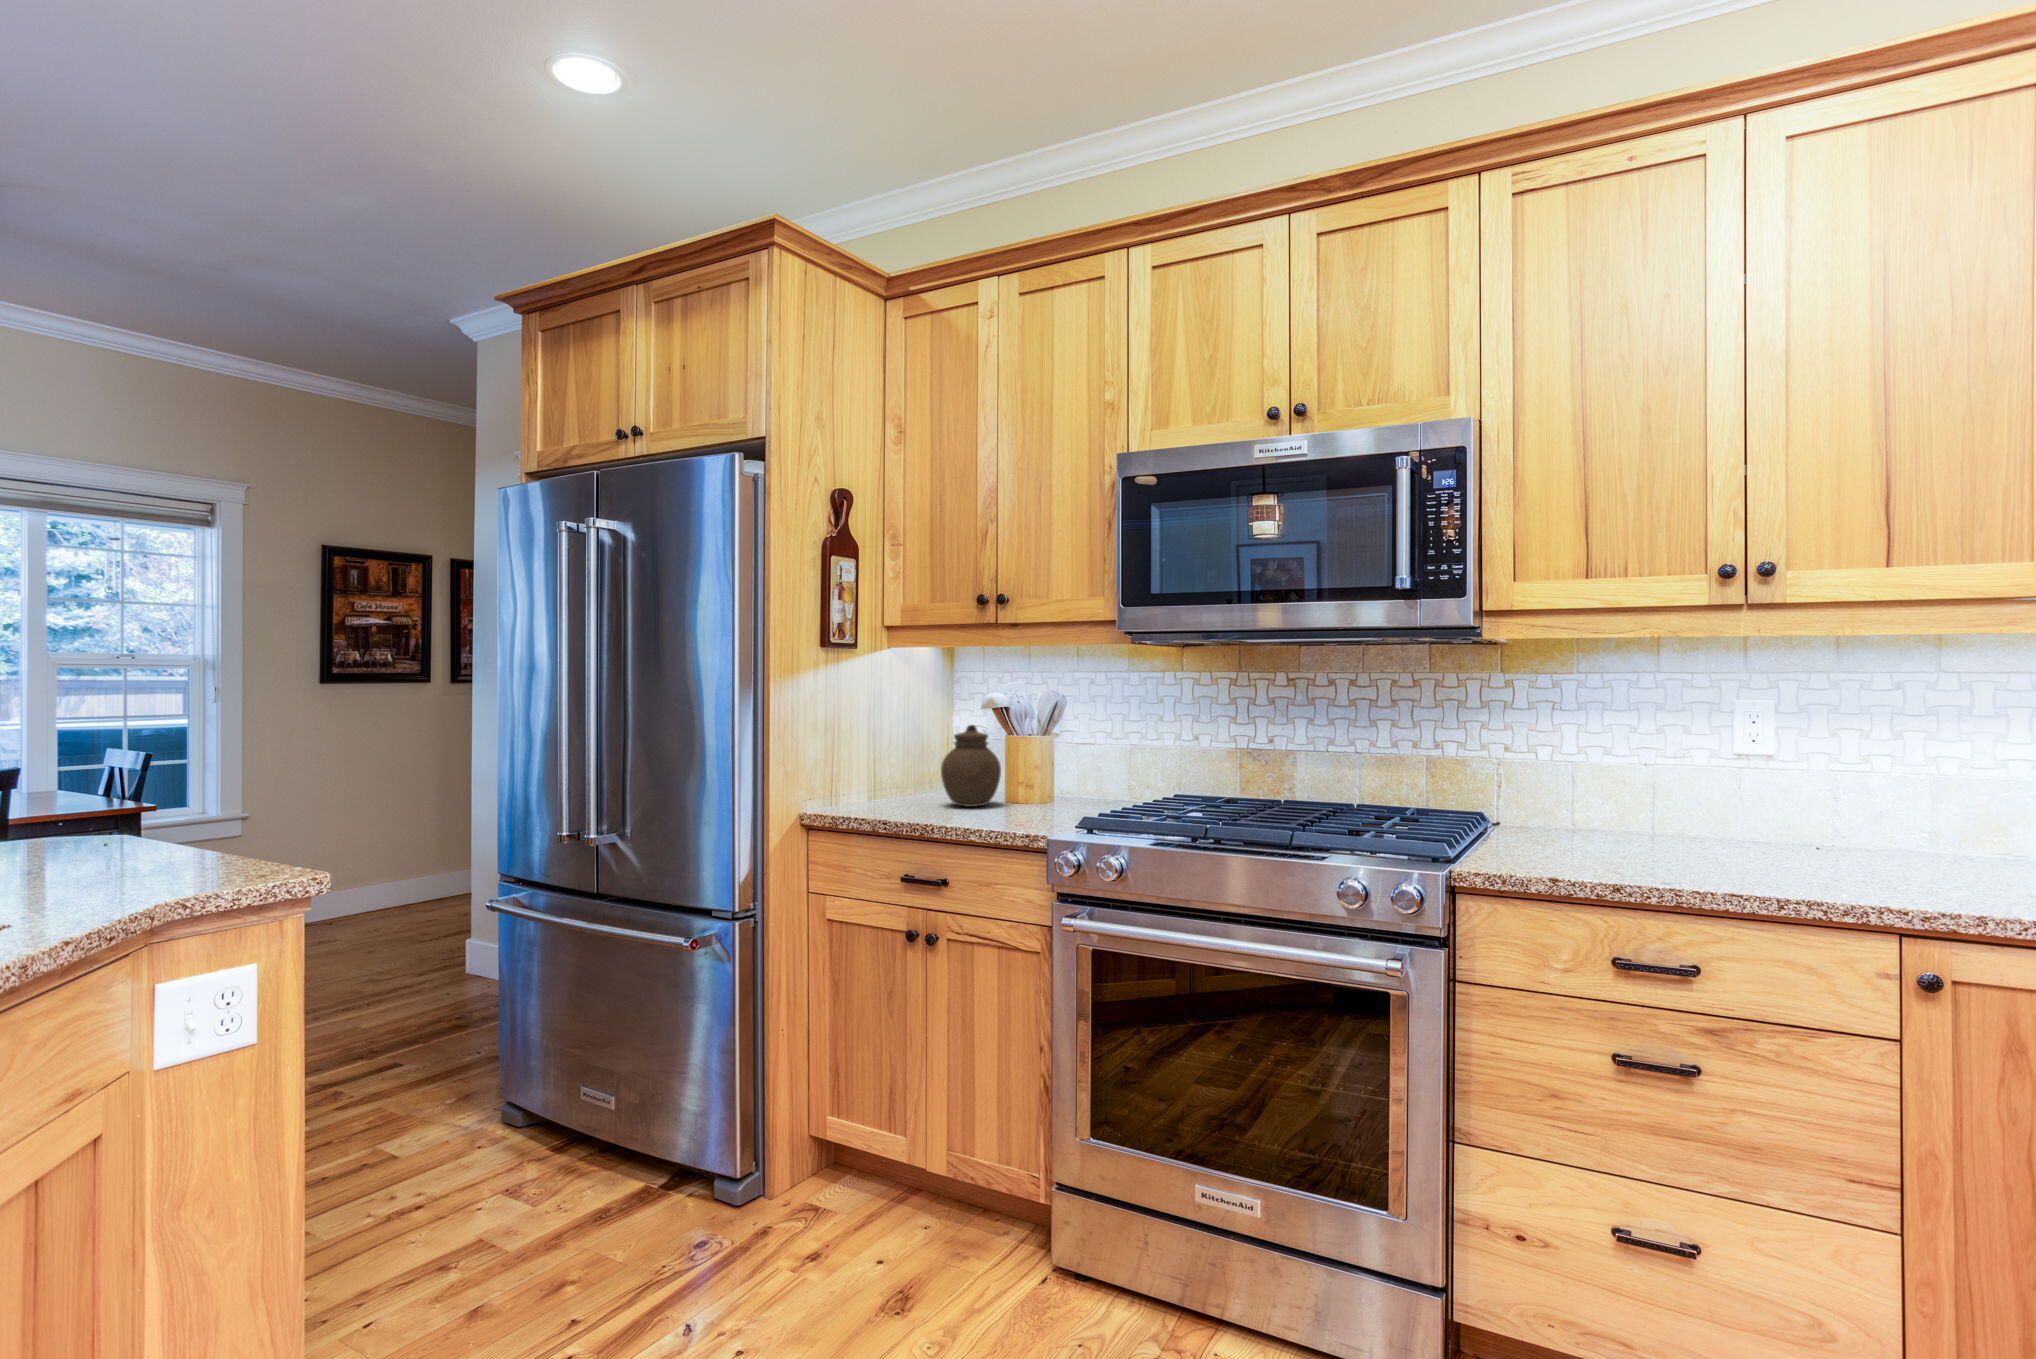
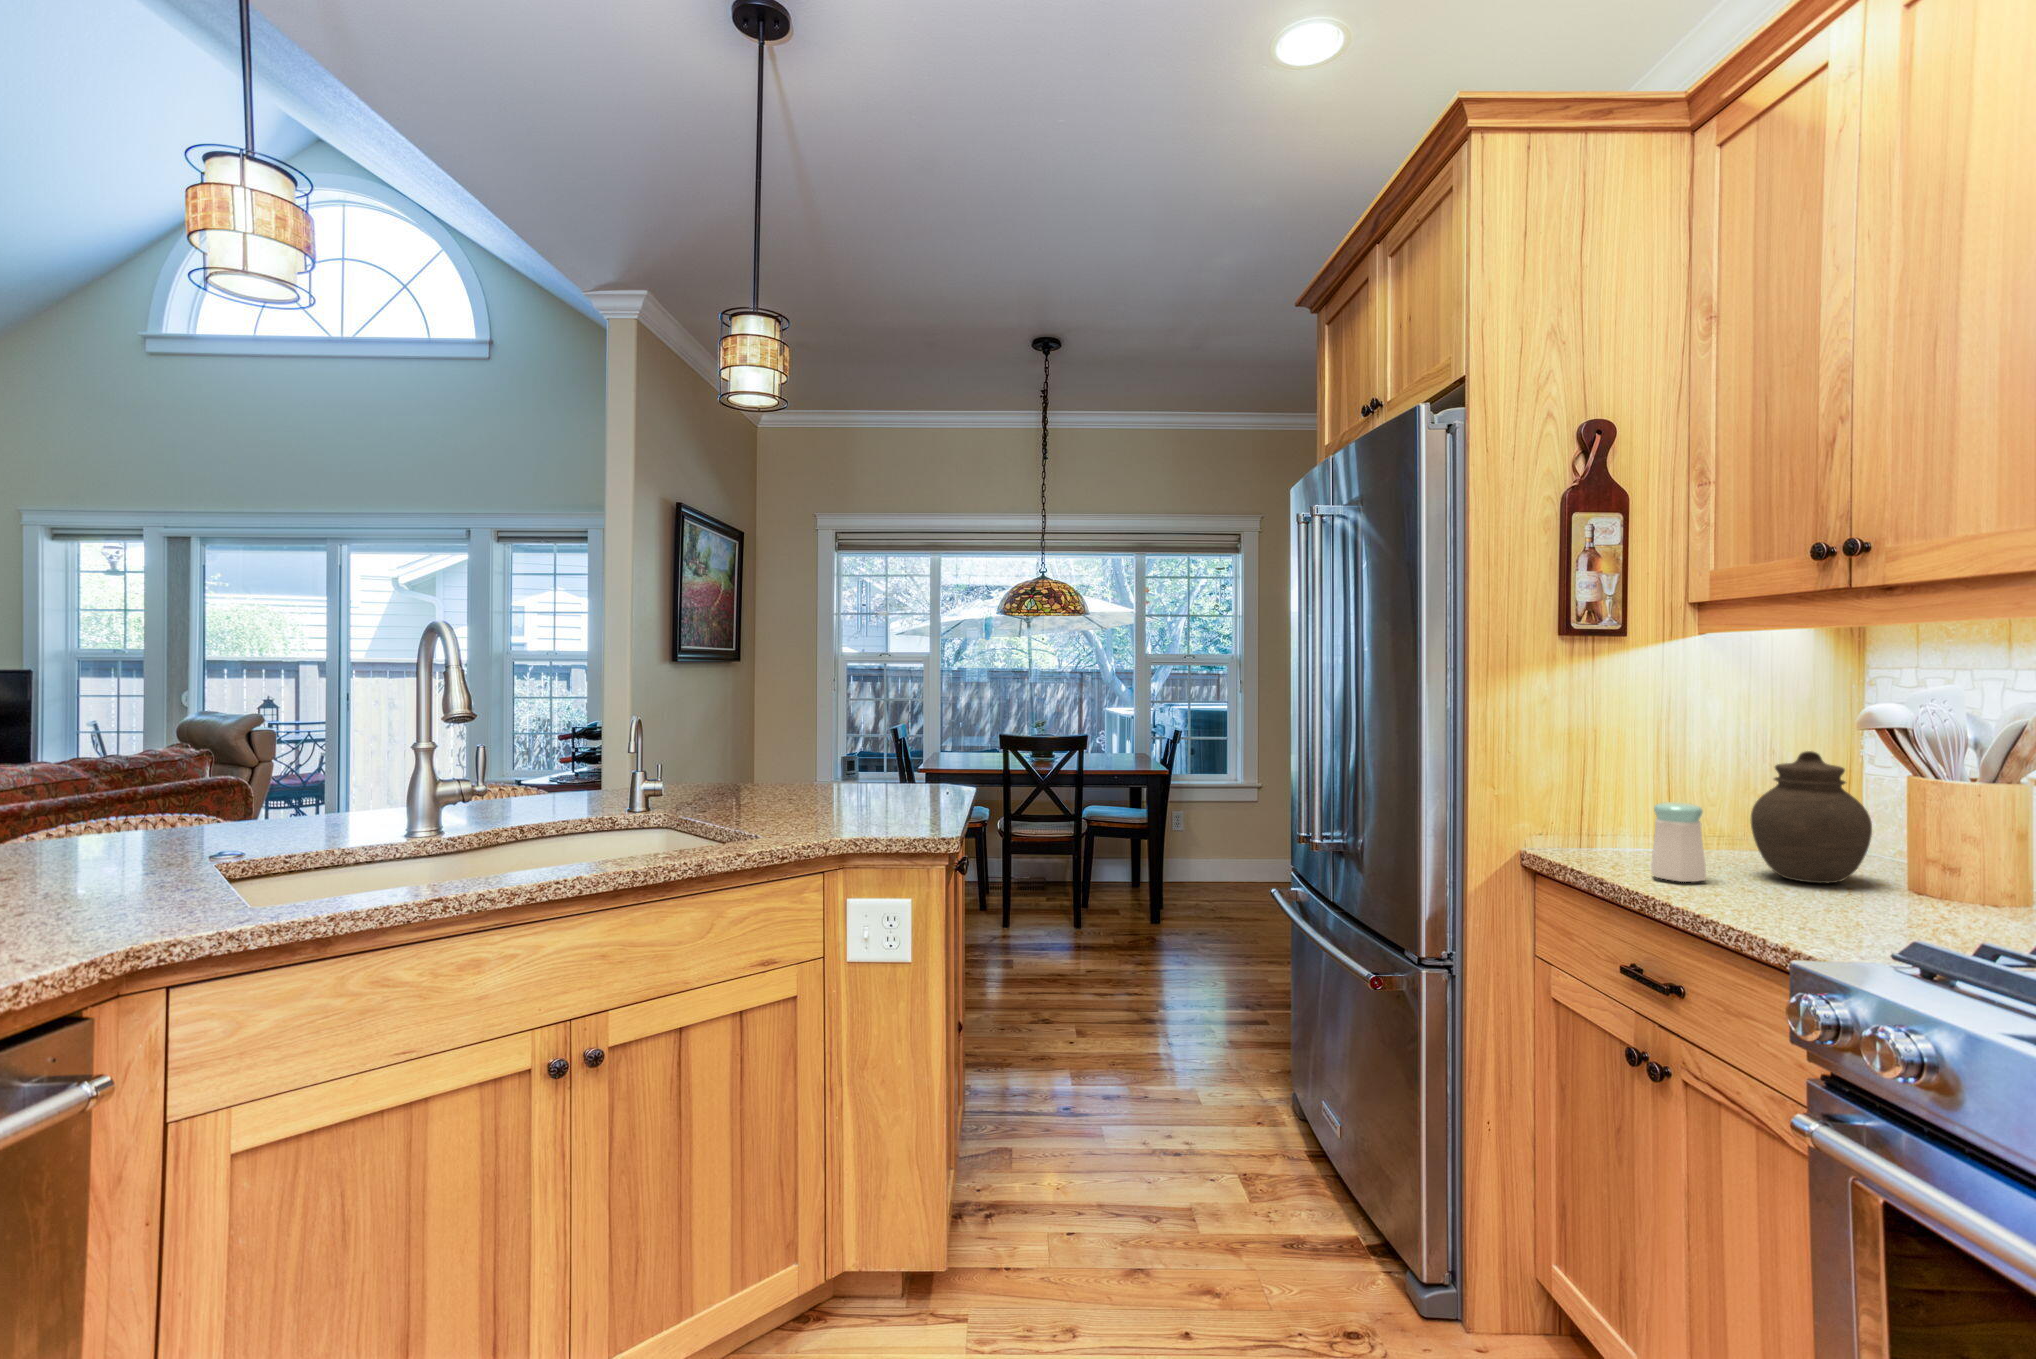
salt shaker: none [900,763,934,815] -> present [1651,802,1706,882]

